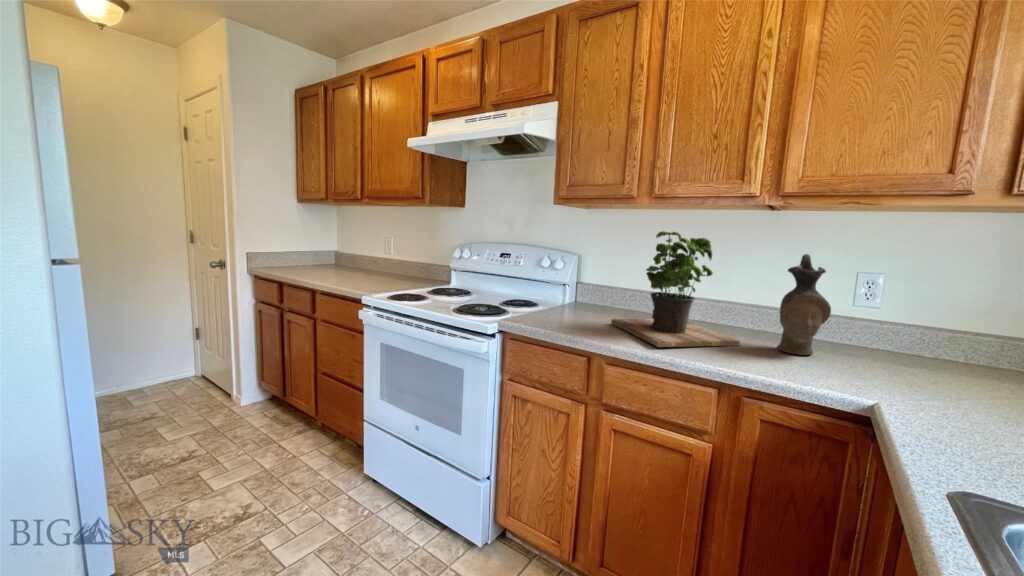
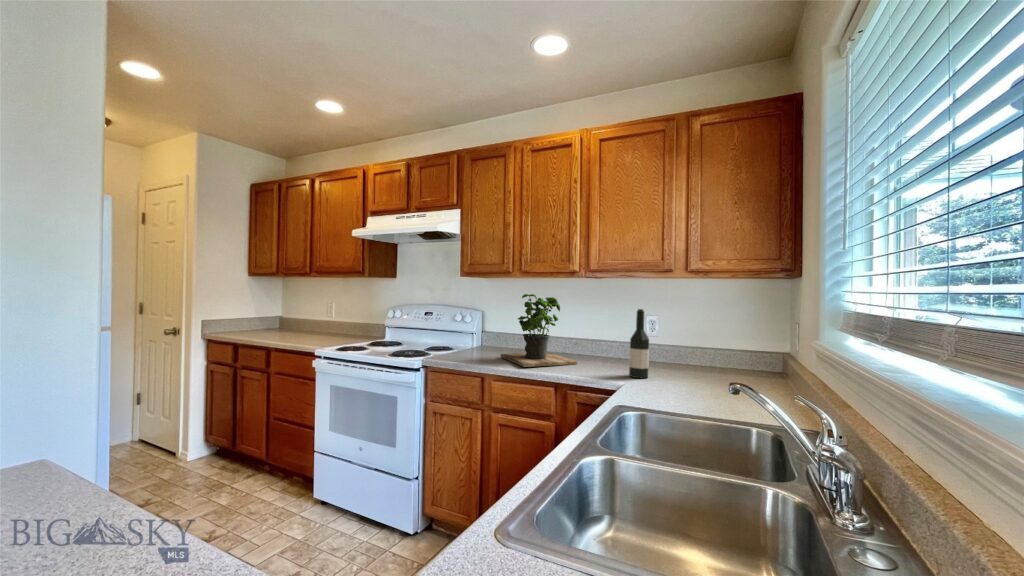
ceramic pitcher: present [777,254,831,355] -> none [596,305,622,366]
wine bottle: none [857,264,913,389] -> present [629,309,649,378]

